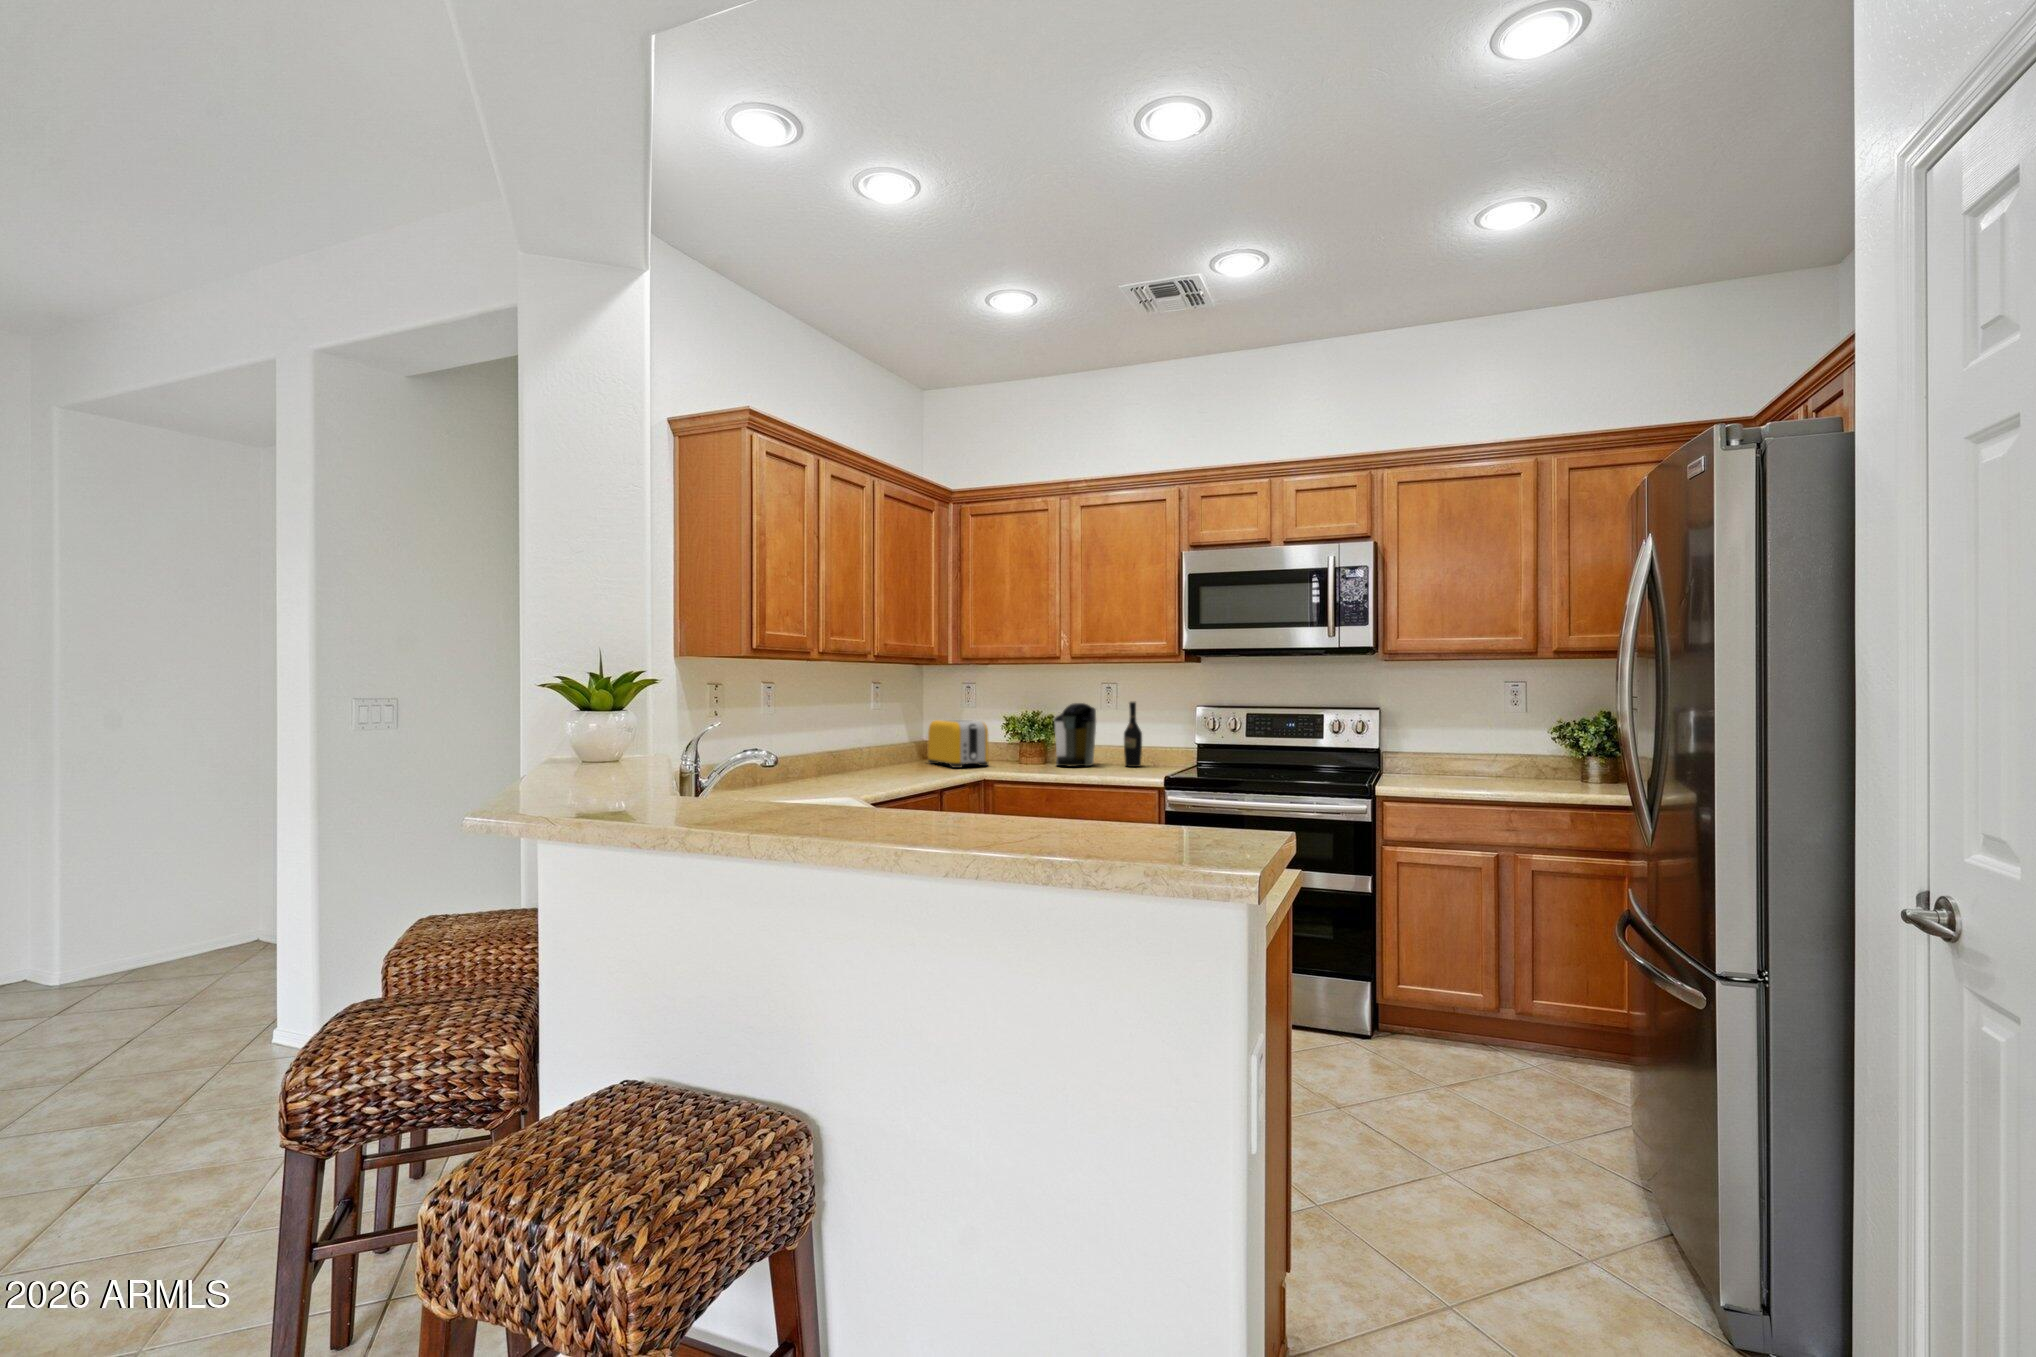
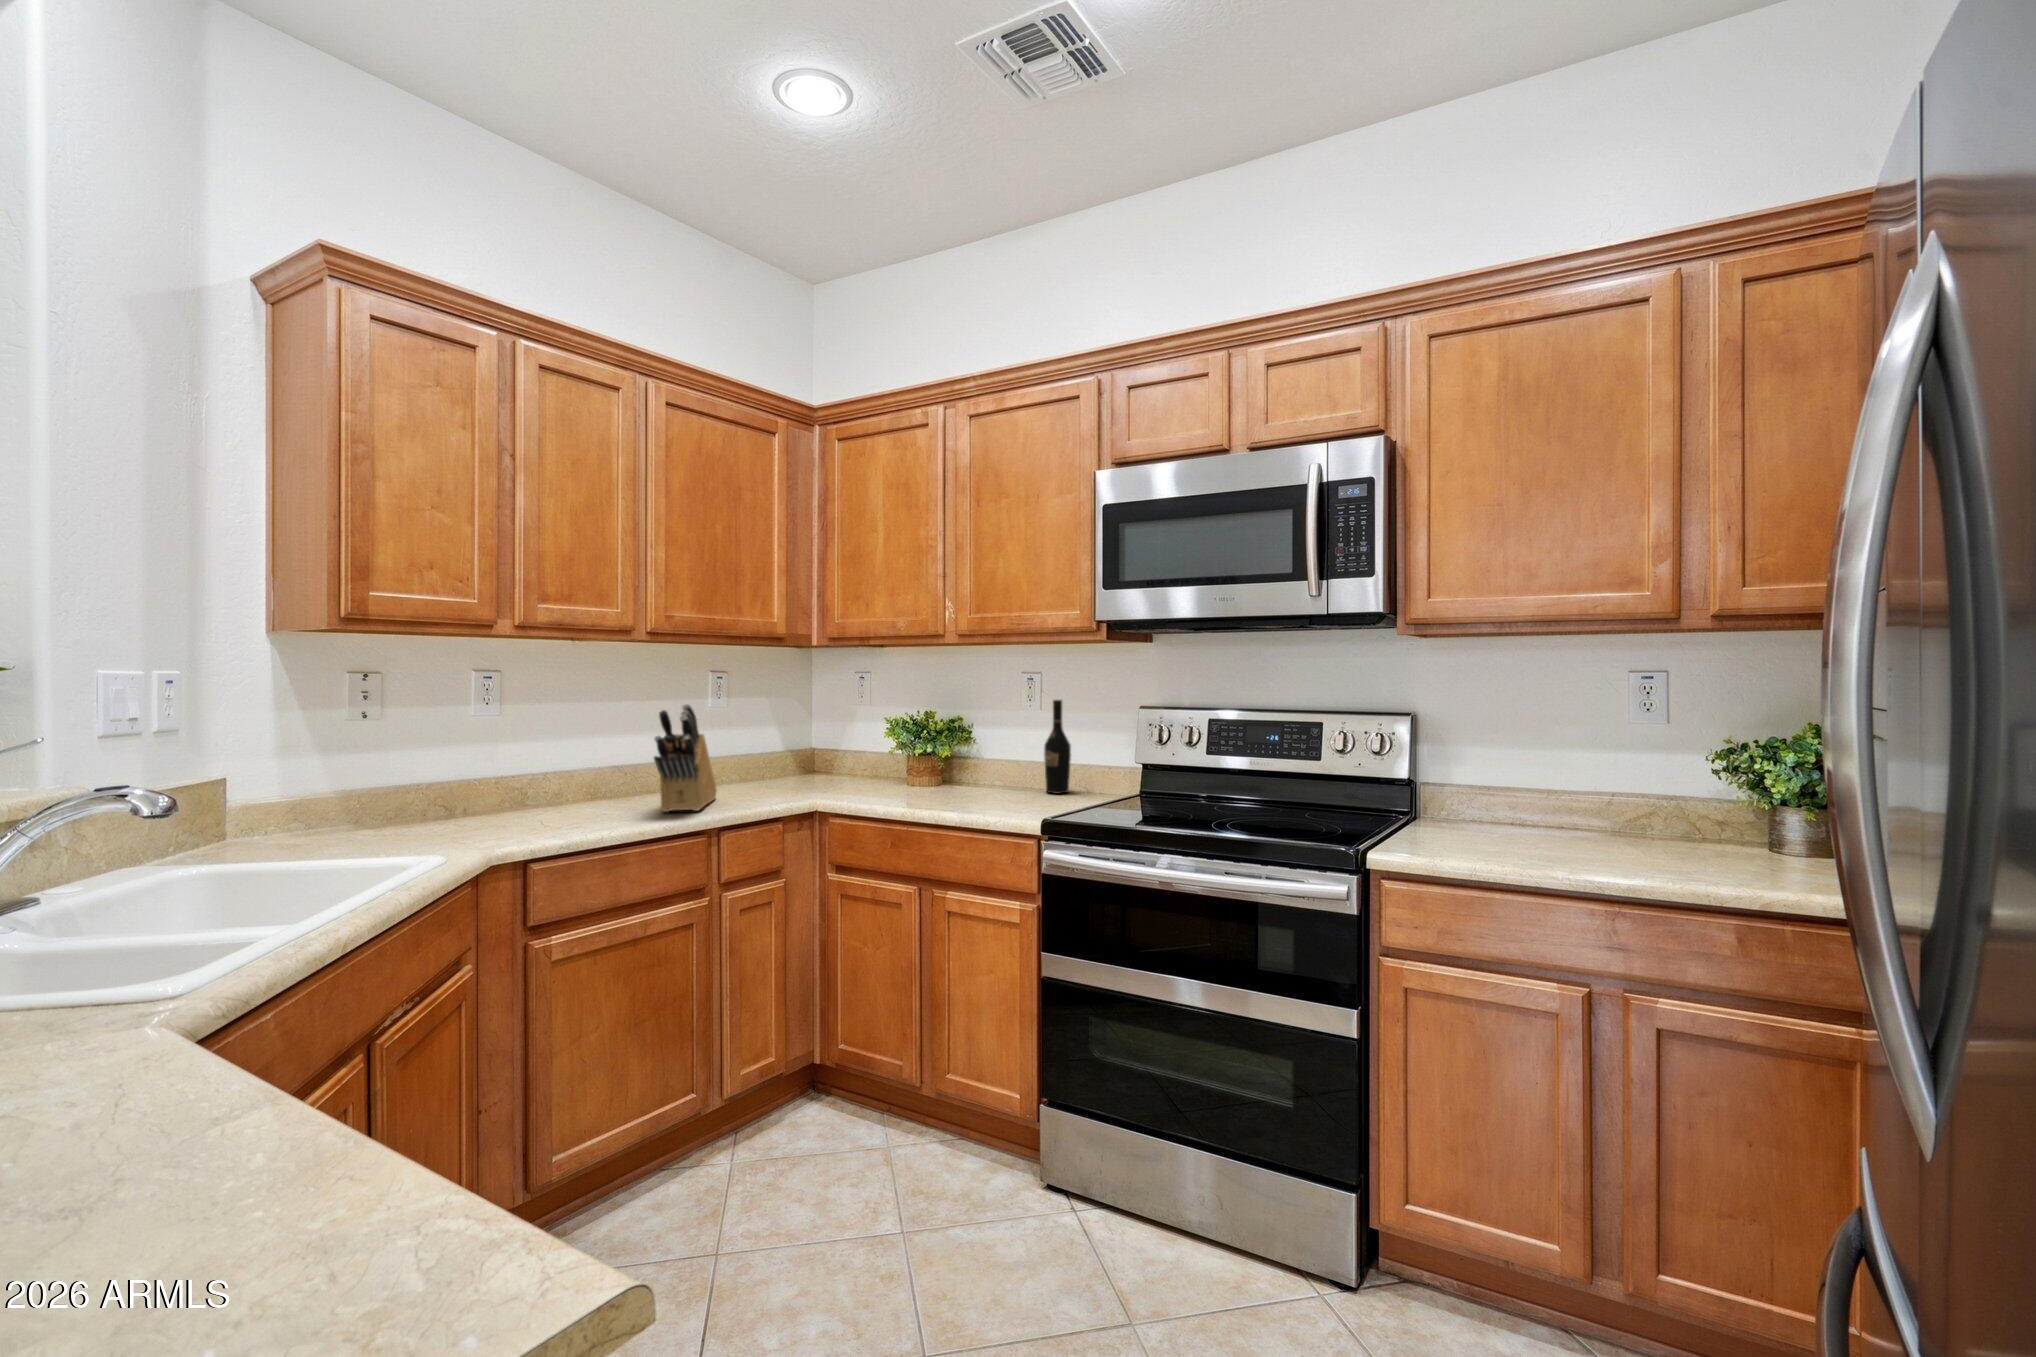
coffee maker: present [1054,703,1096,767] -> none [951,701,1009,791]
knife block: none [878,706,916,782] -> present [654,704,717,812]
toaster: present [928,720,988,768] -> none [793,722,860,789]

